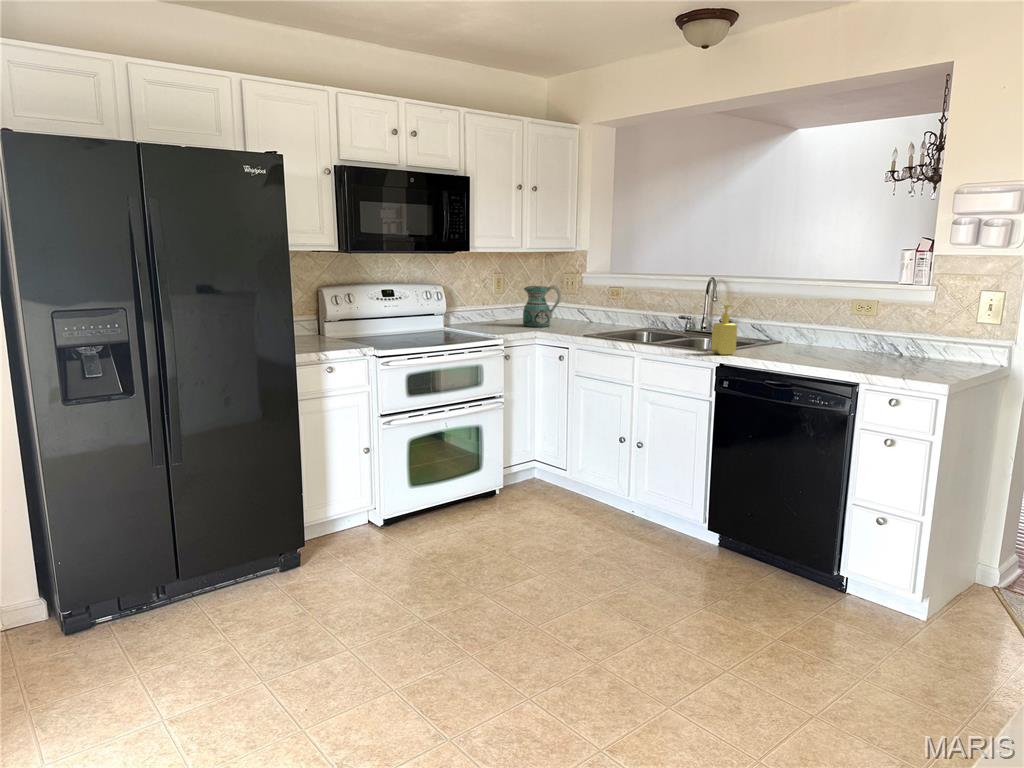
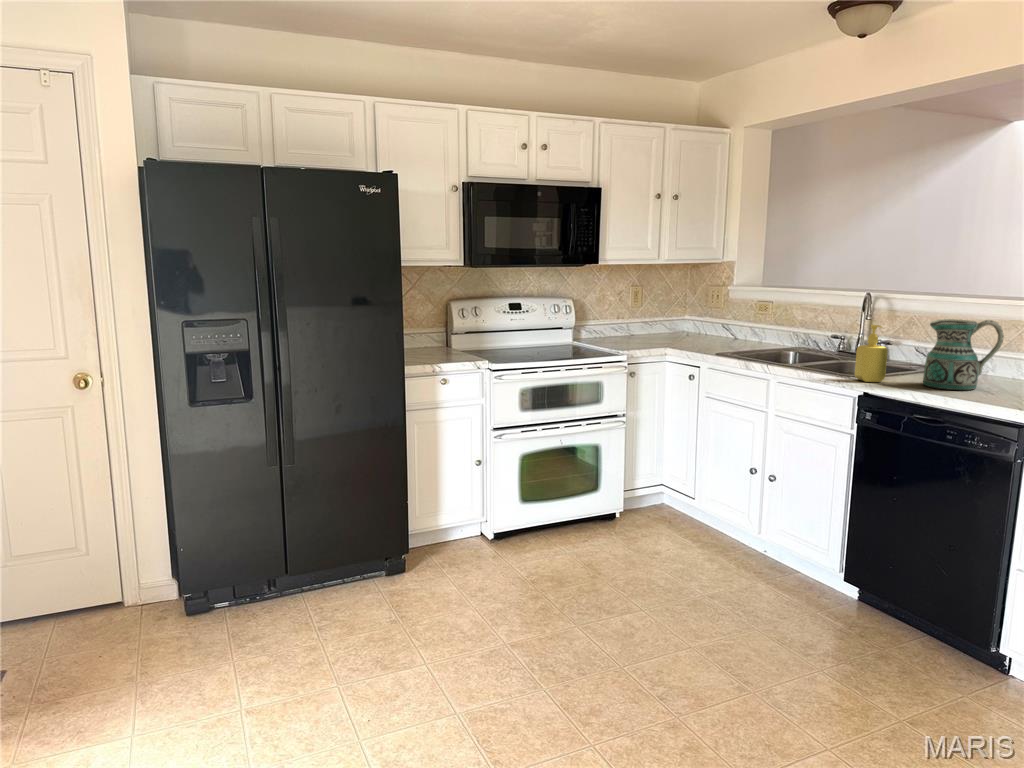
ceramic pitcher: present [523,286,561,327] -> present [923,319,1004,390]

